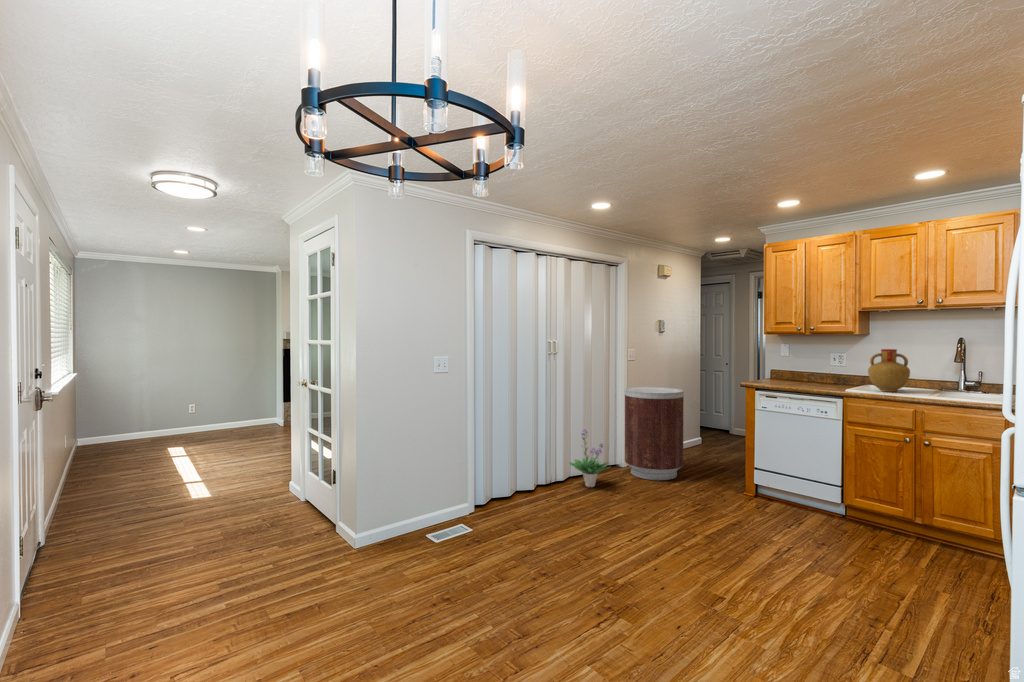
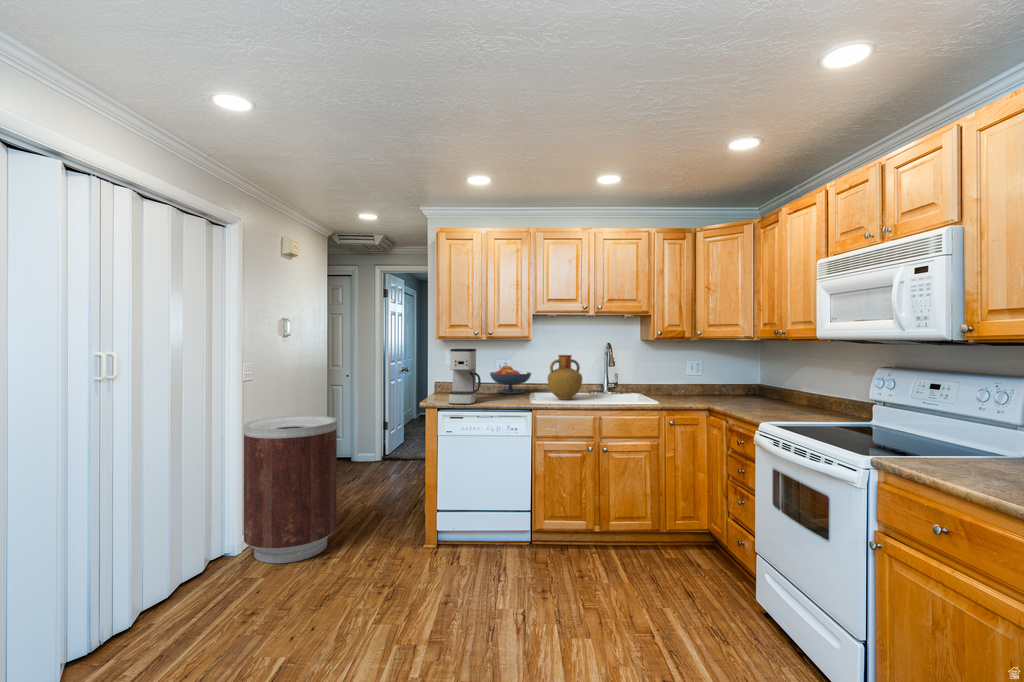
coffee maker: none [765,342,796,388] -> present [449,349,481,404]
fruit bowl: none [822,358,869,384] -> present [490,366,531,394]
potted plant: present [569,429,610,487] -> none [143,509,237,616]

